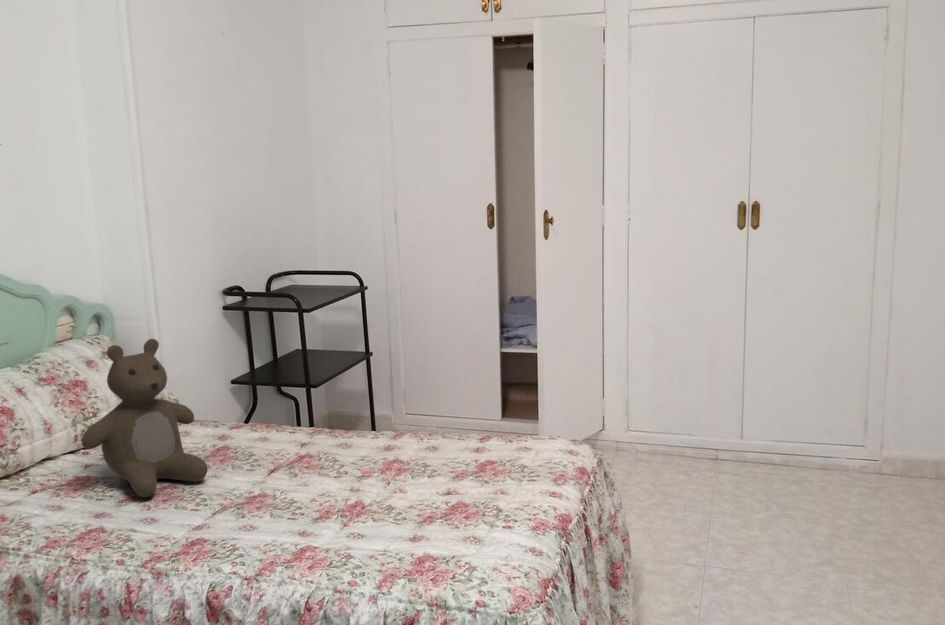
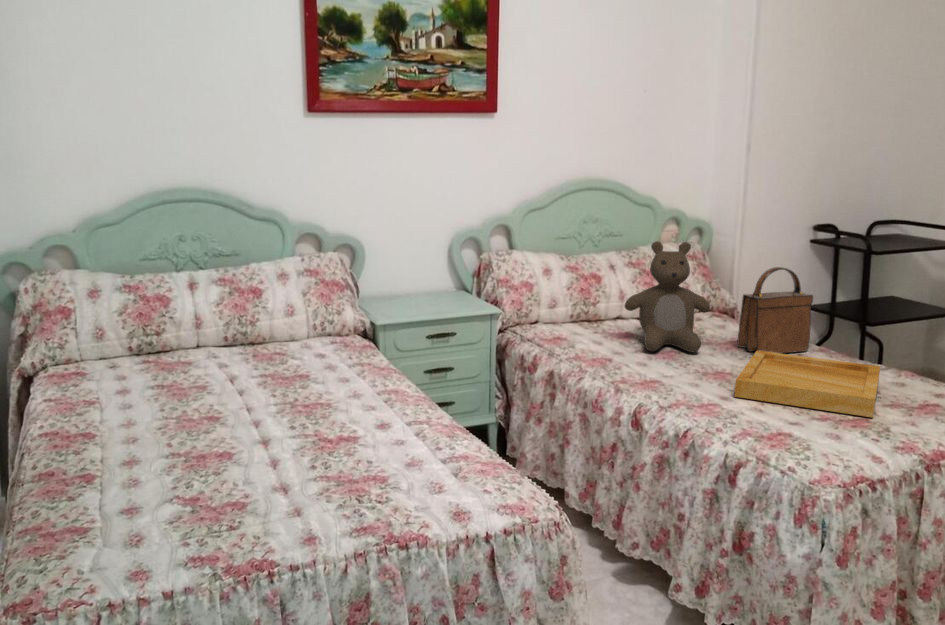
handbag: none [237,348,312,459] -> present [737,267,813,354]
tray: none [283,436,465,527] -> present [735,351,880,417]

